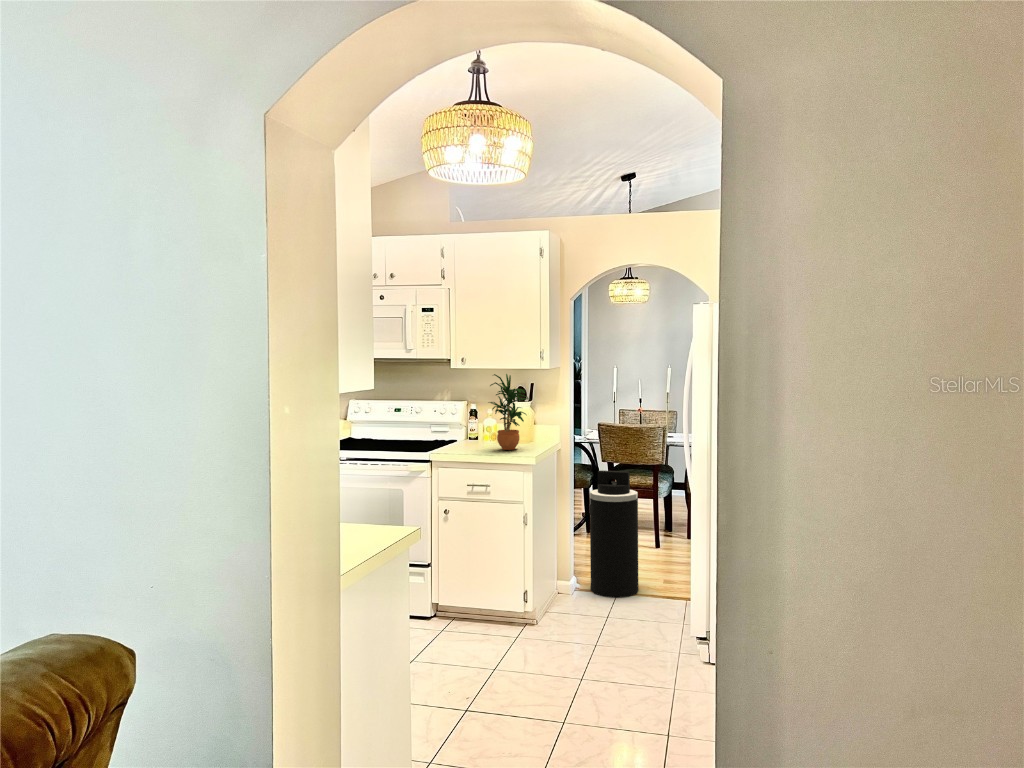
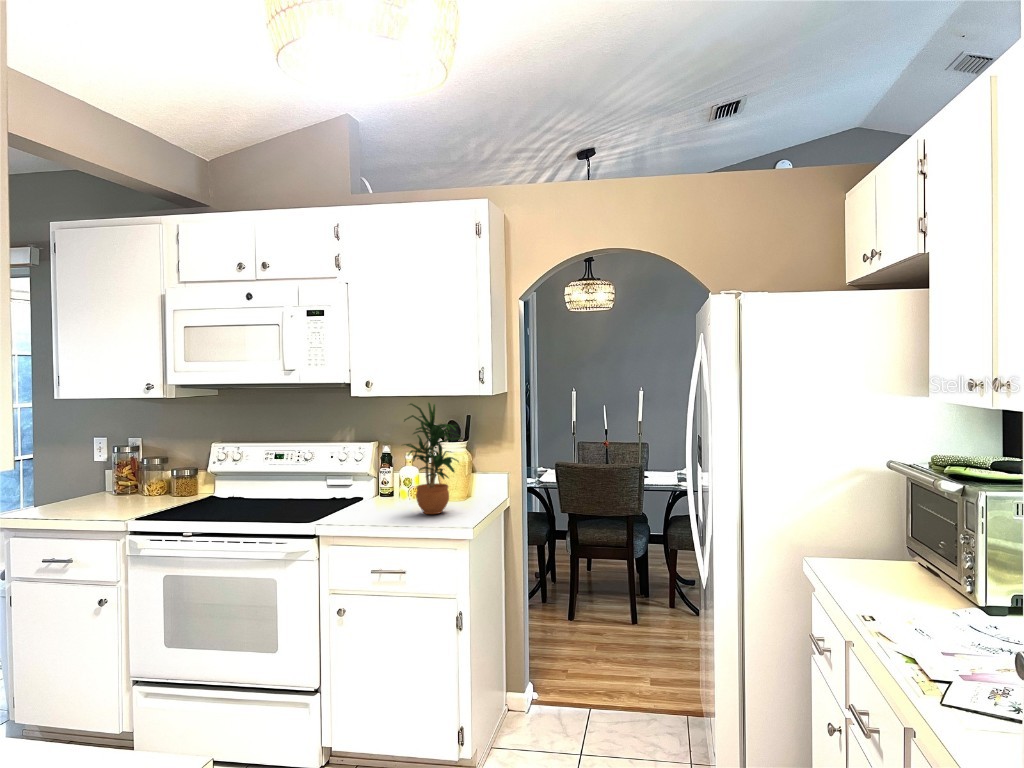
trash can: present [590,471,638,598] -> none [551,534,620,716]

